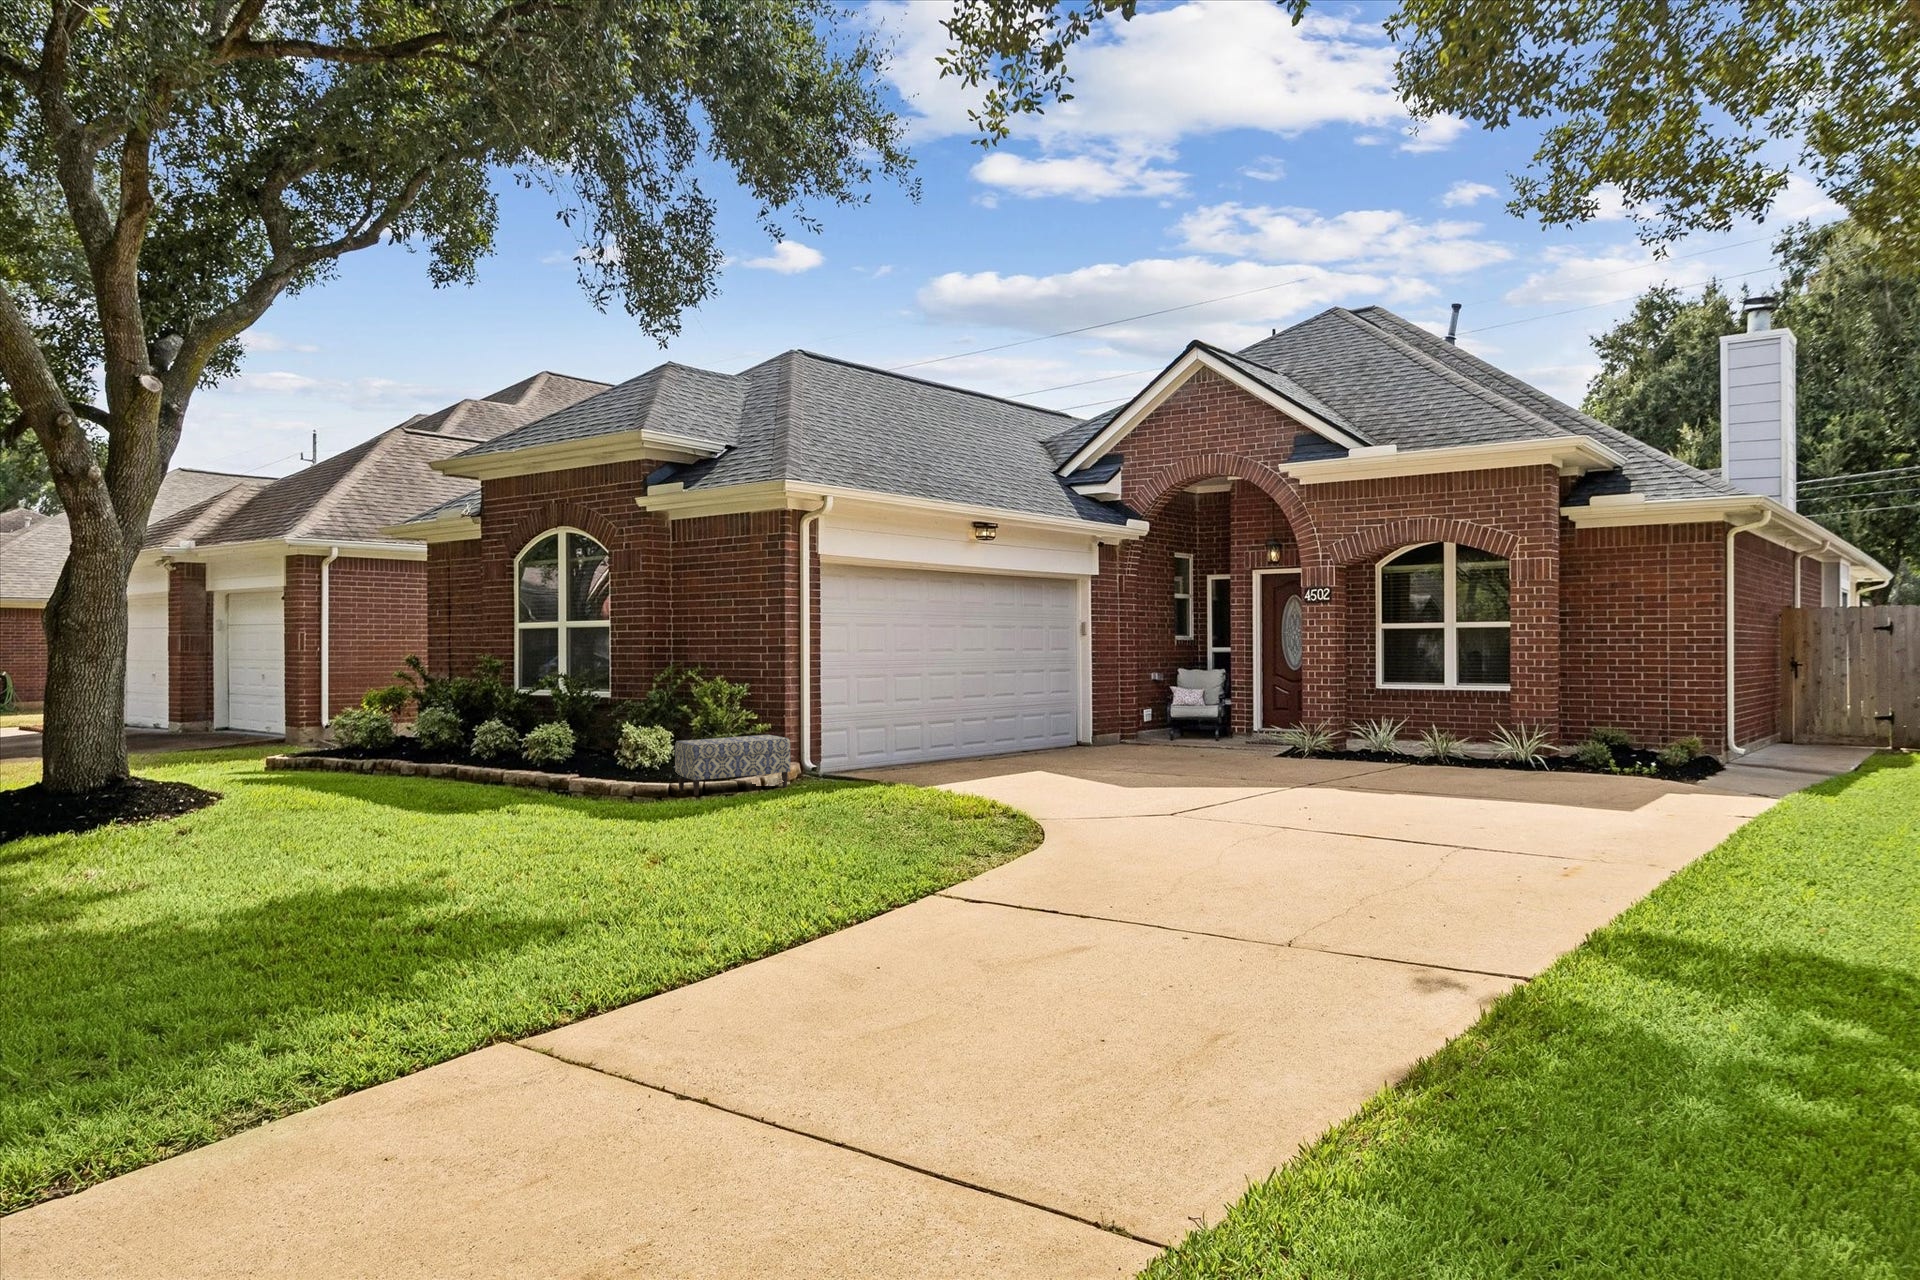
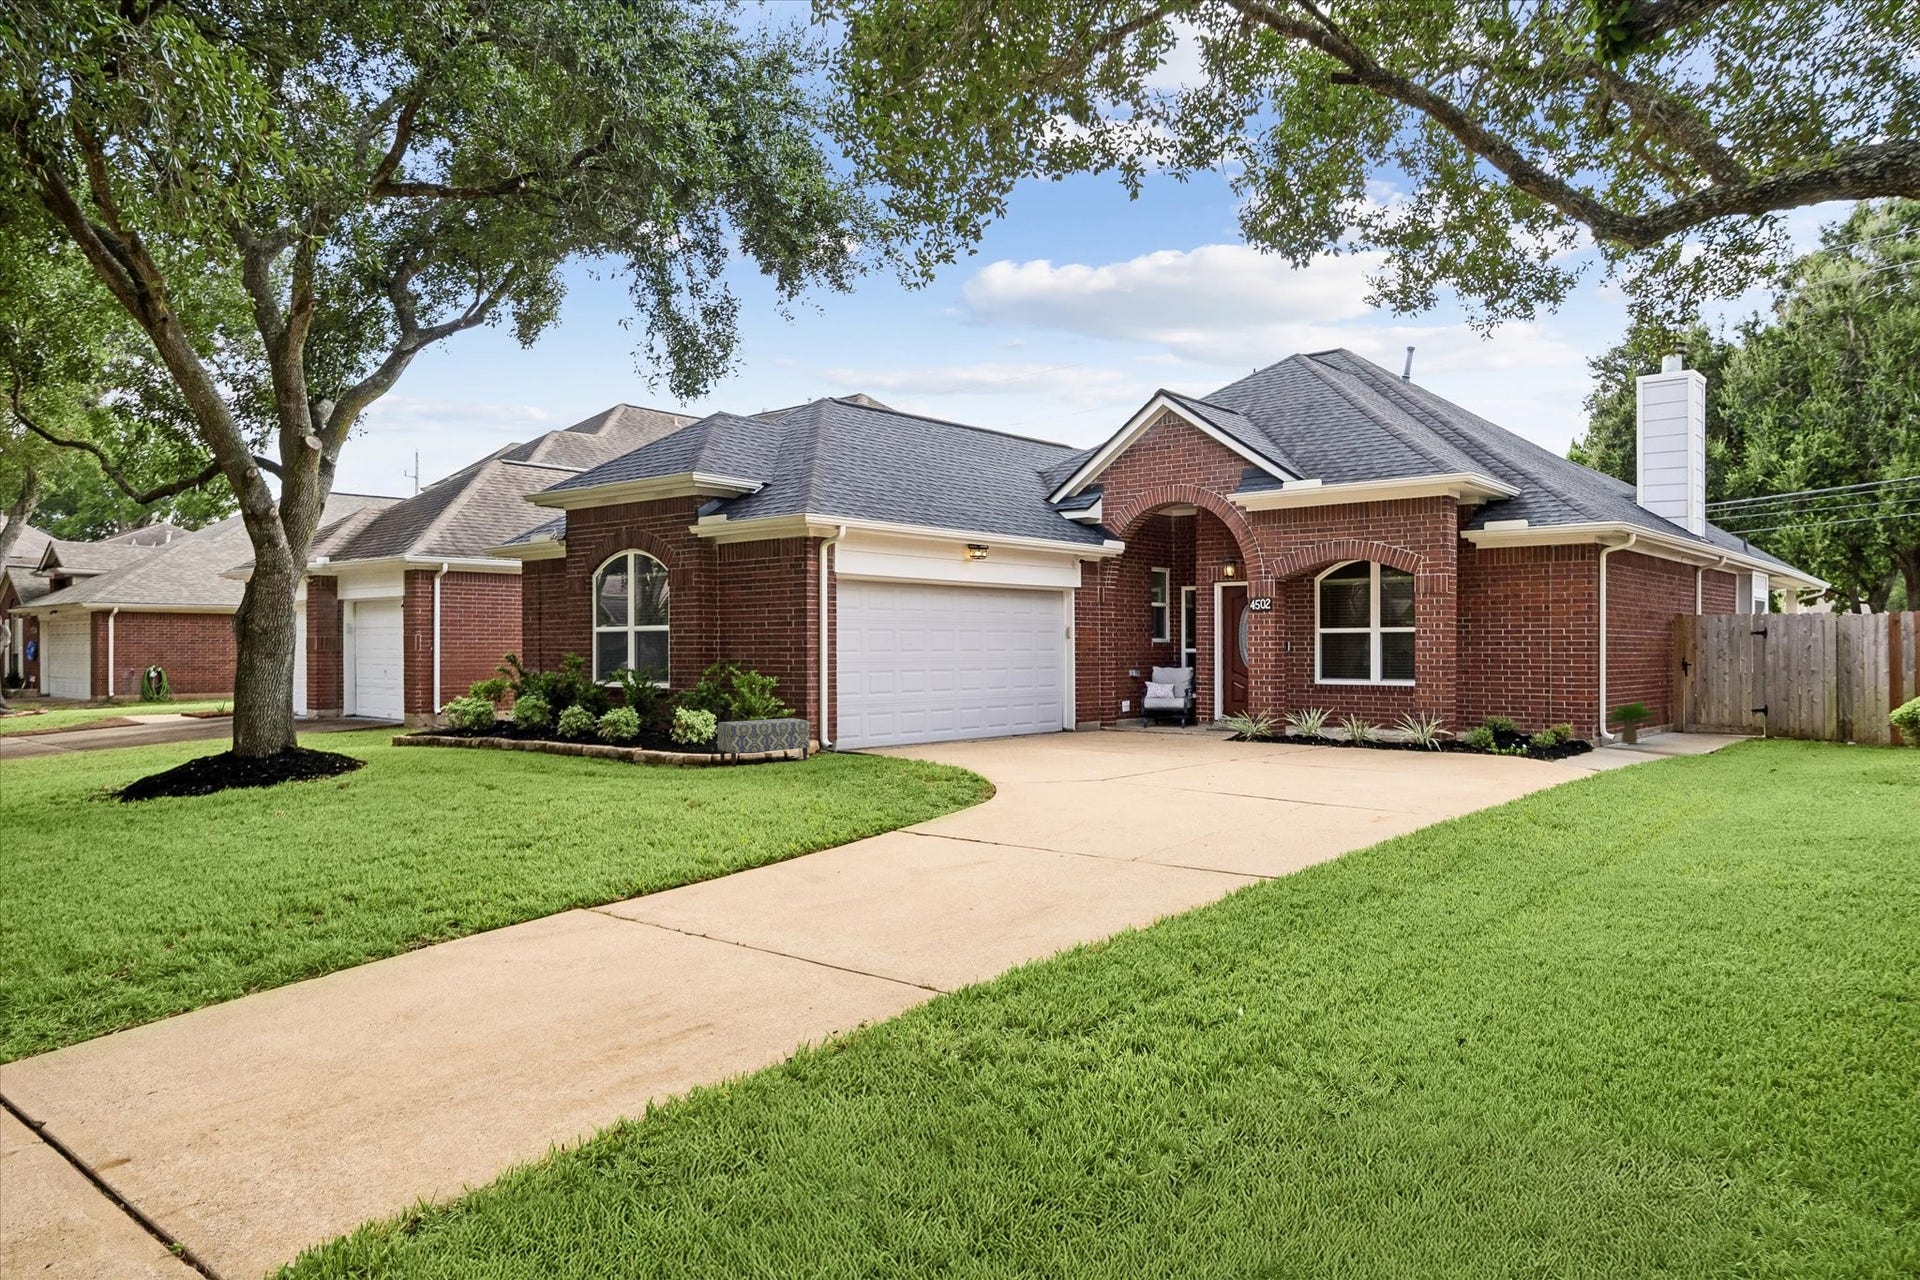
potted plant: none [1726,706,1802,760] -> present [1603,702,1655,744]

